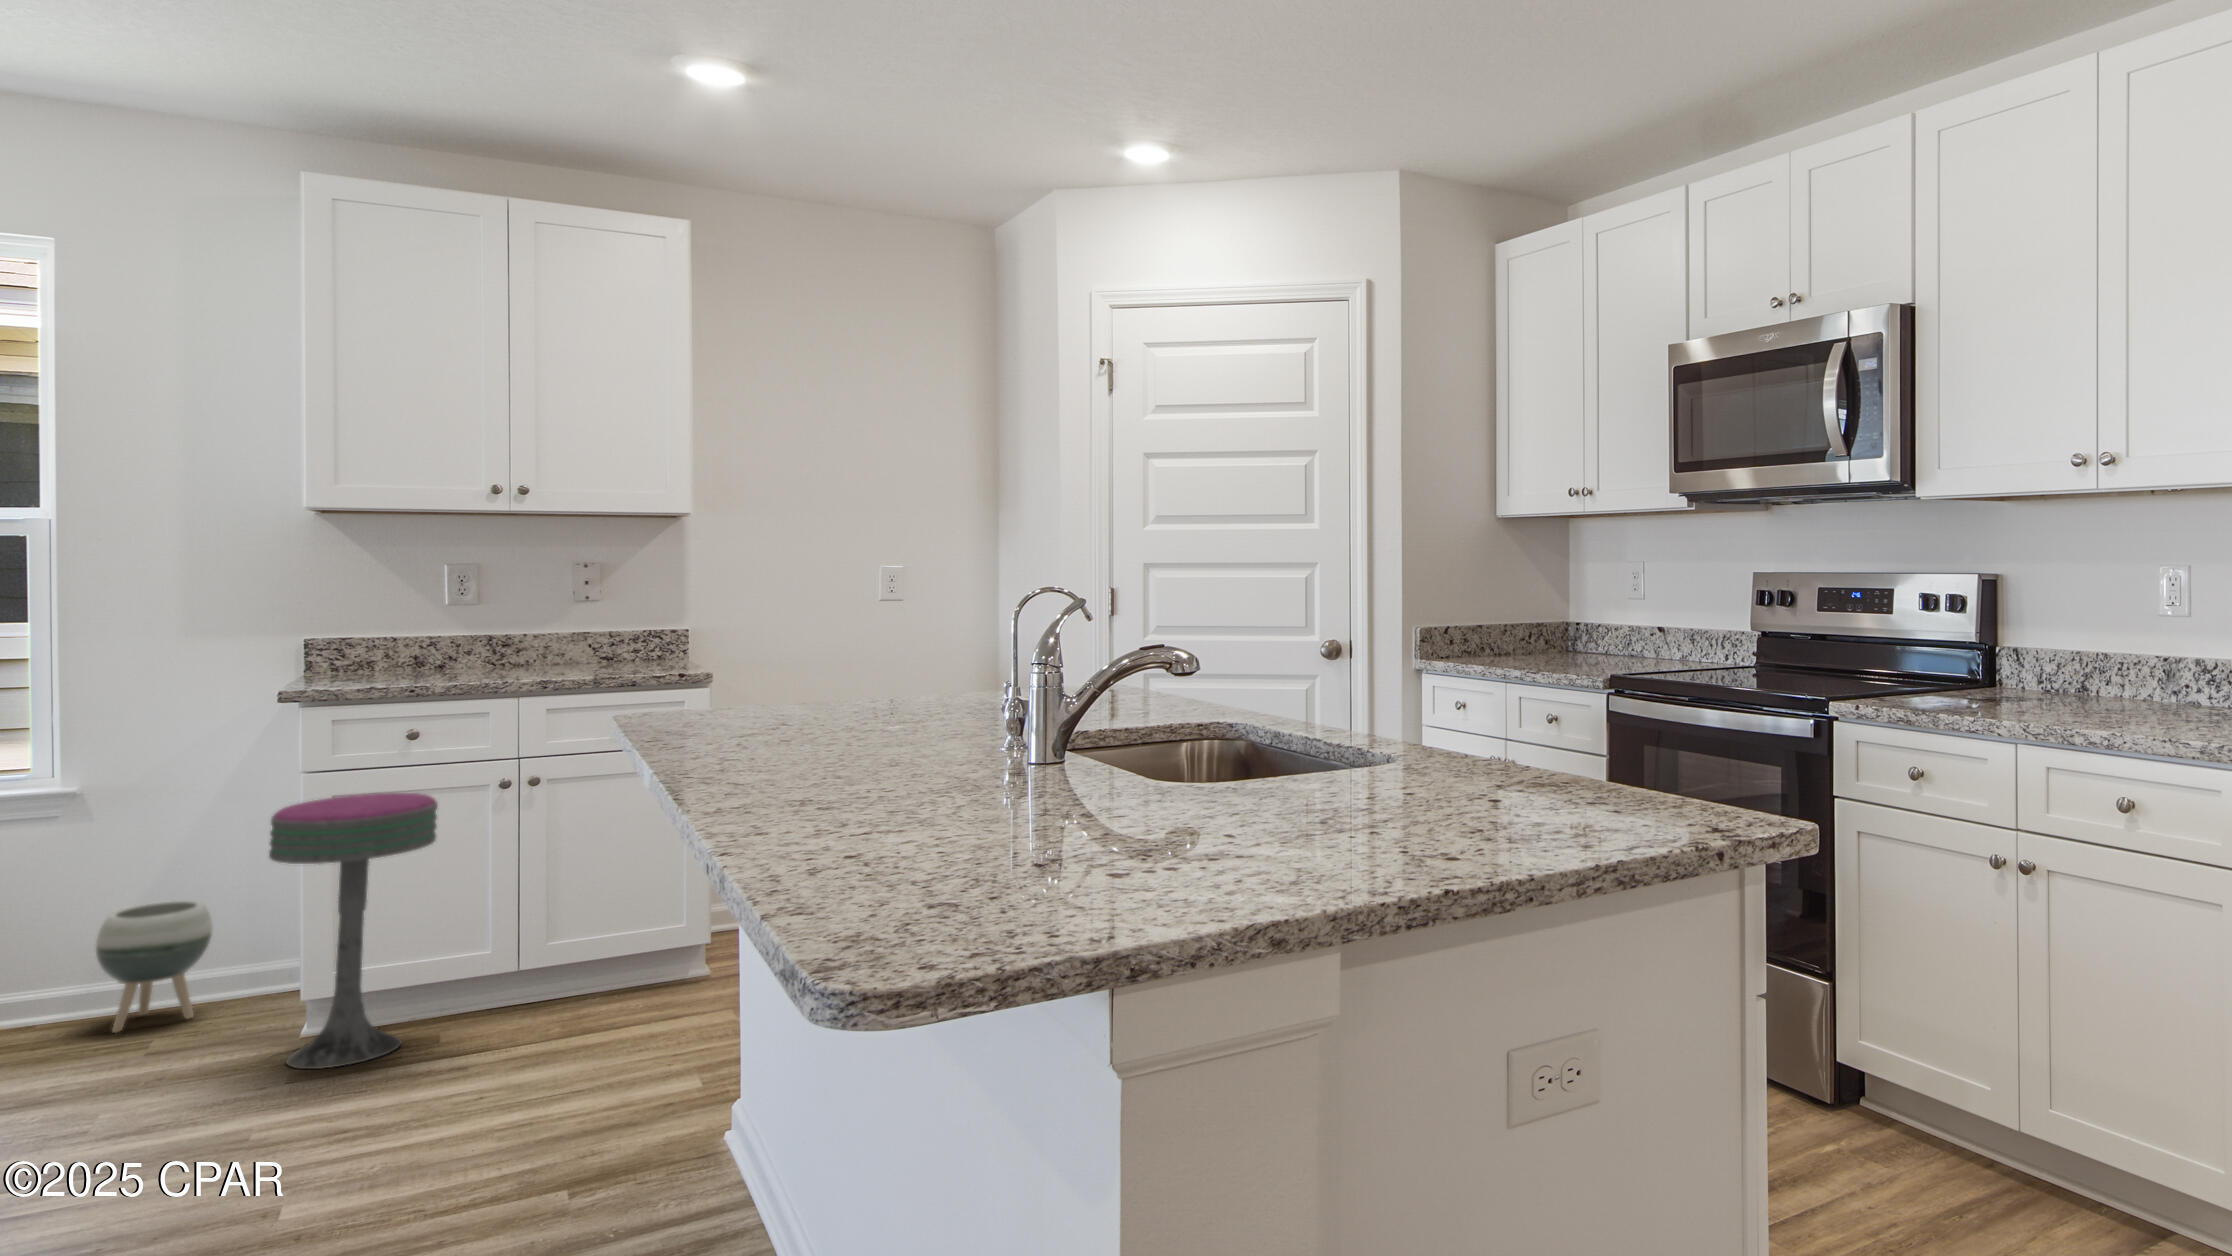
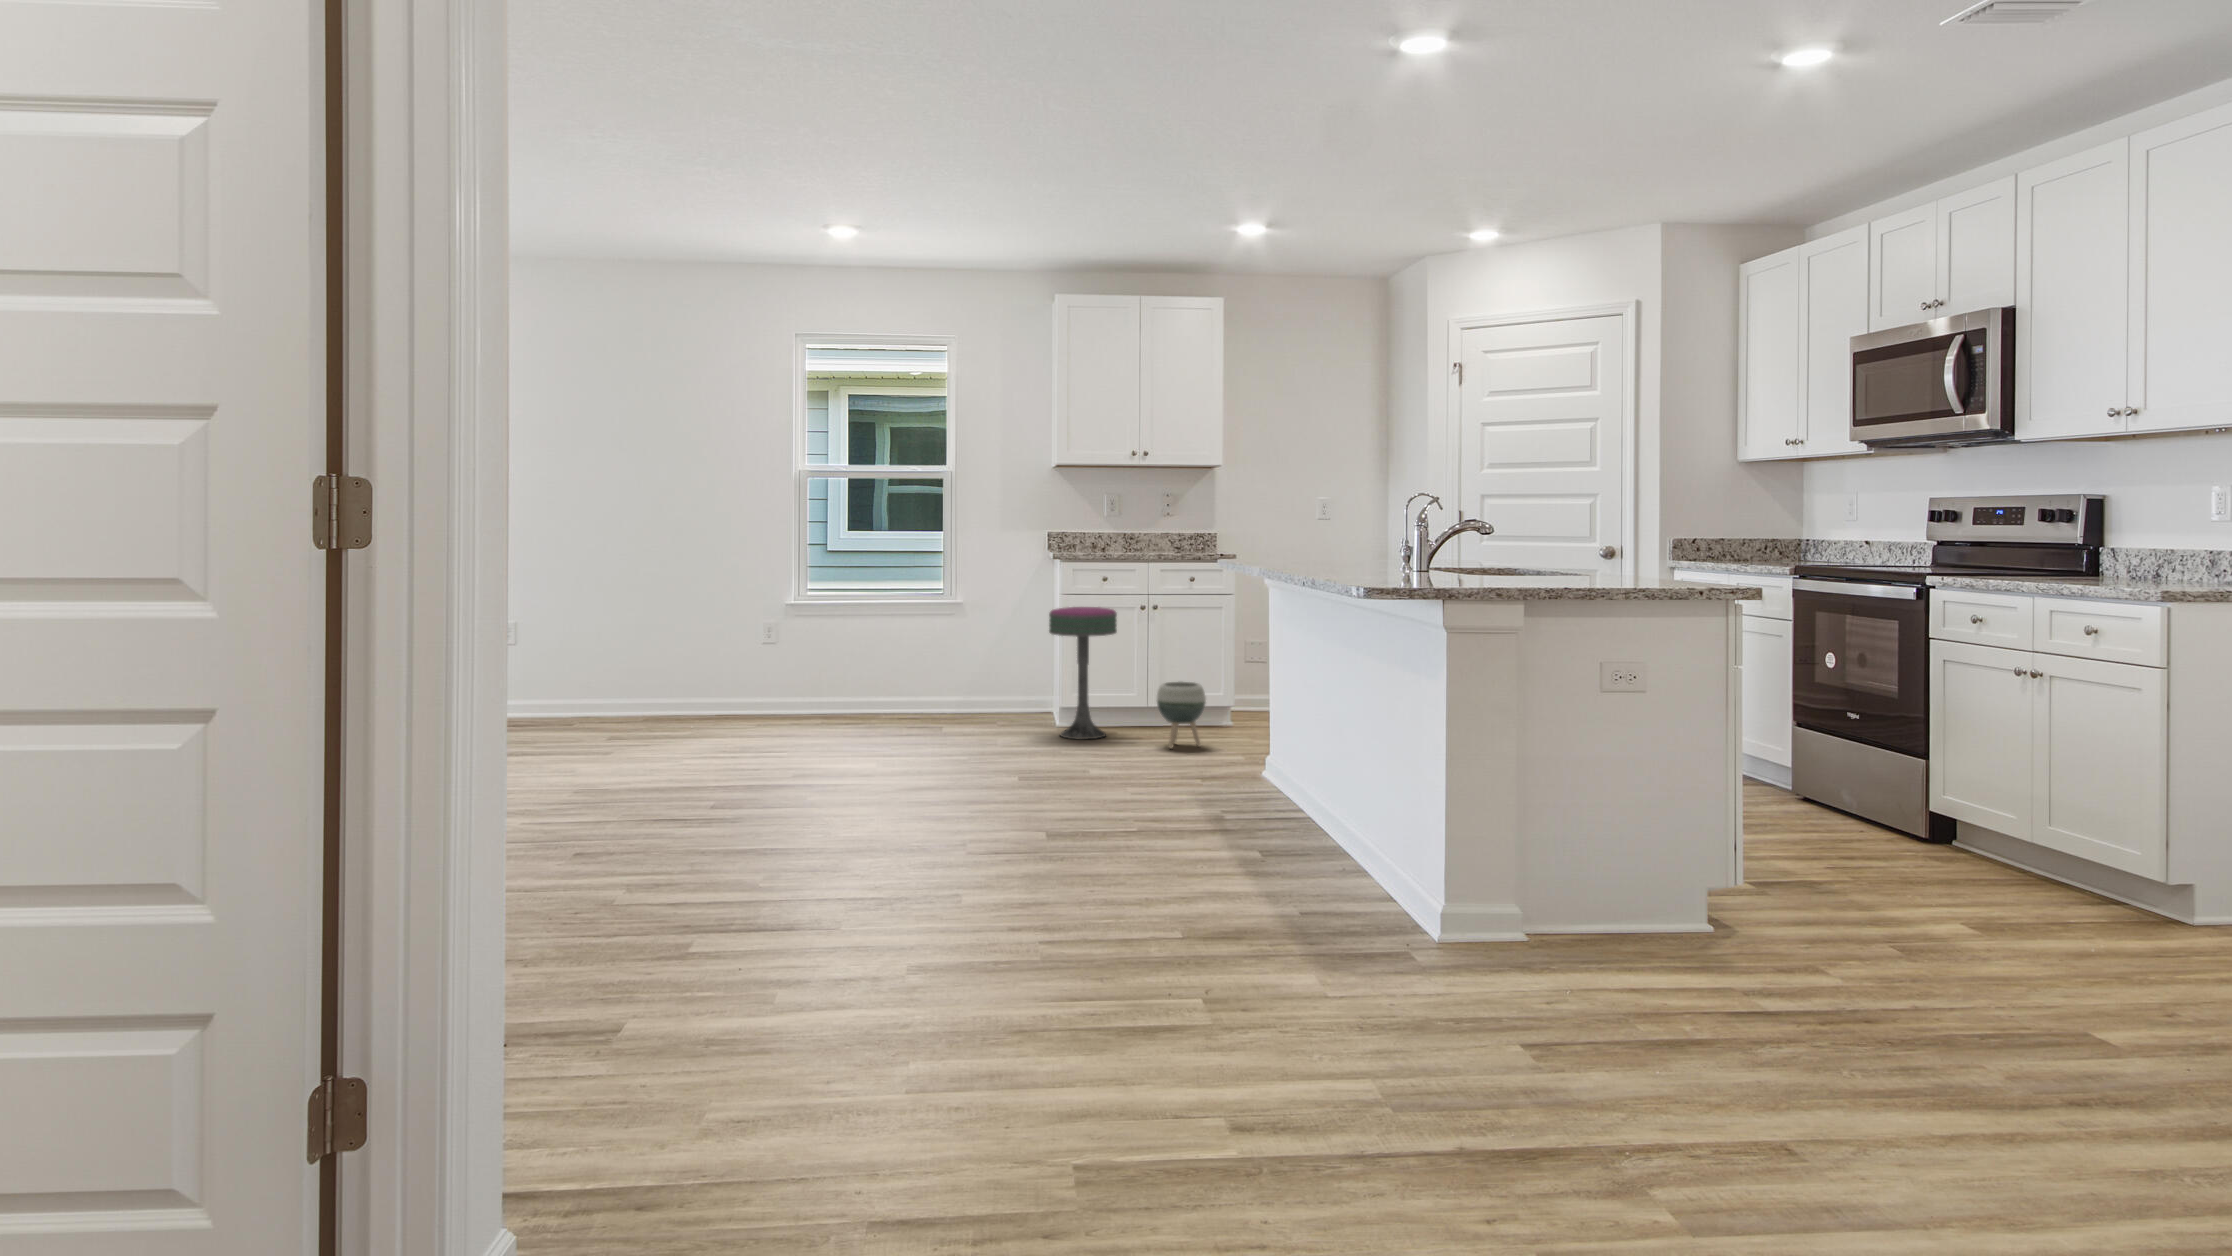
planter: present [96,901,213,1033] -> present [1157,681,1206,749]

